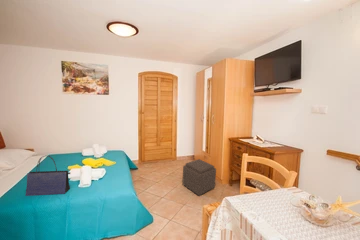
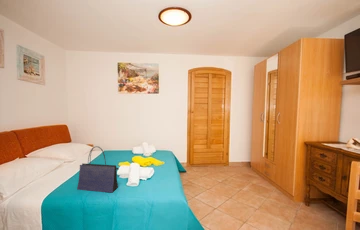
ottoman: present [183,159,216,195] -> none [247,167,301,221]

